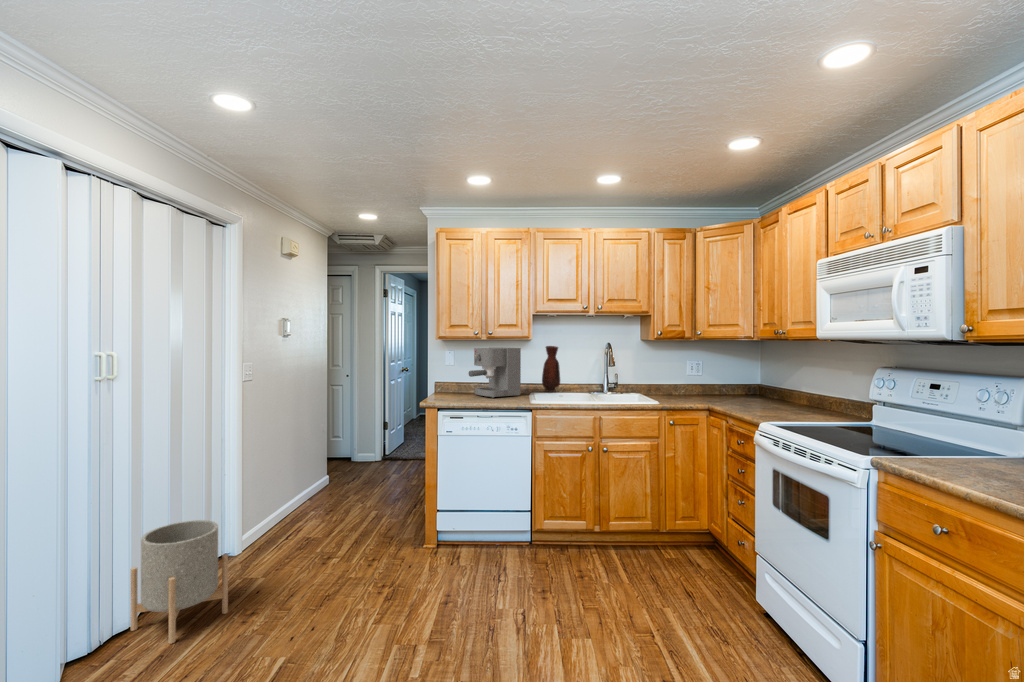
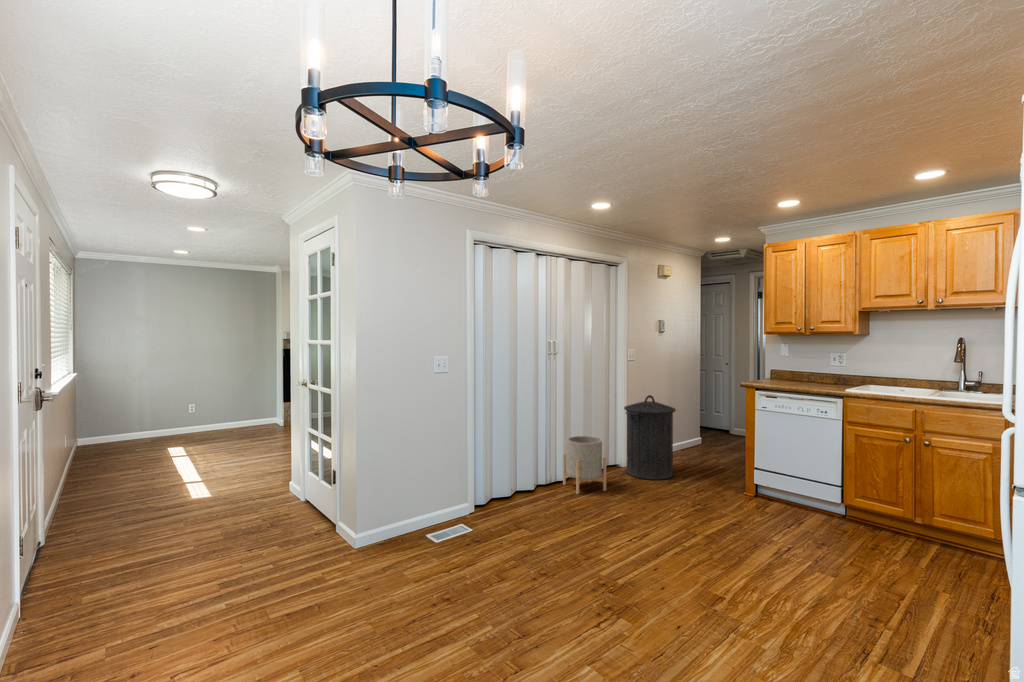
vase: present [542,346,560,392] -> none [882,341,904,386]
coffee maker: present [469,348,521,398] -> none [790,342,847,386]
trash can: none [242,430,326,565] -> present [624,395,676,480]

